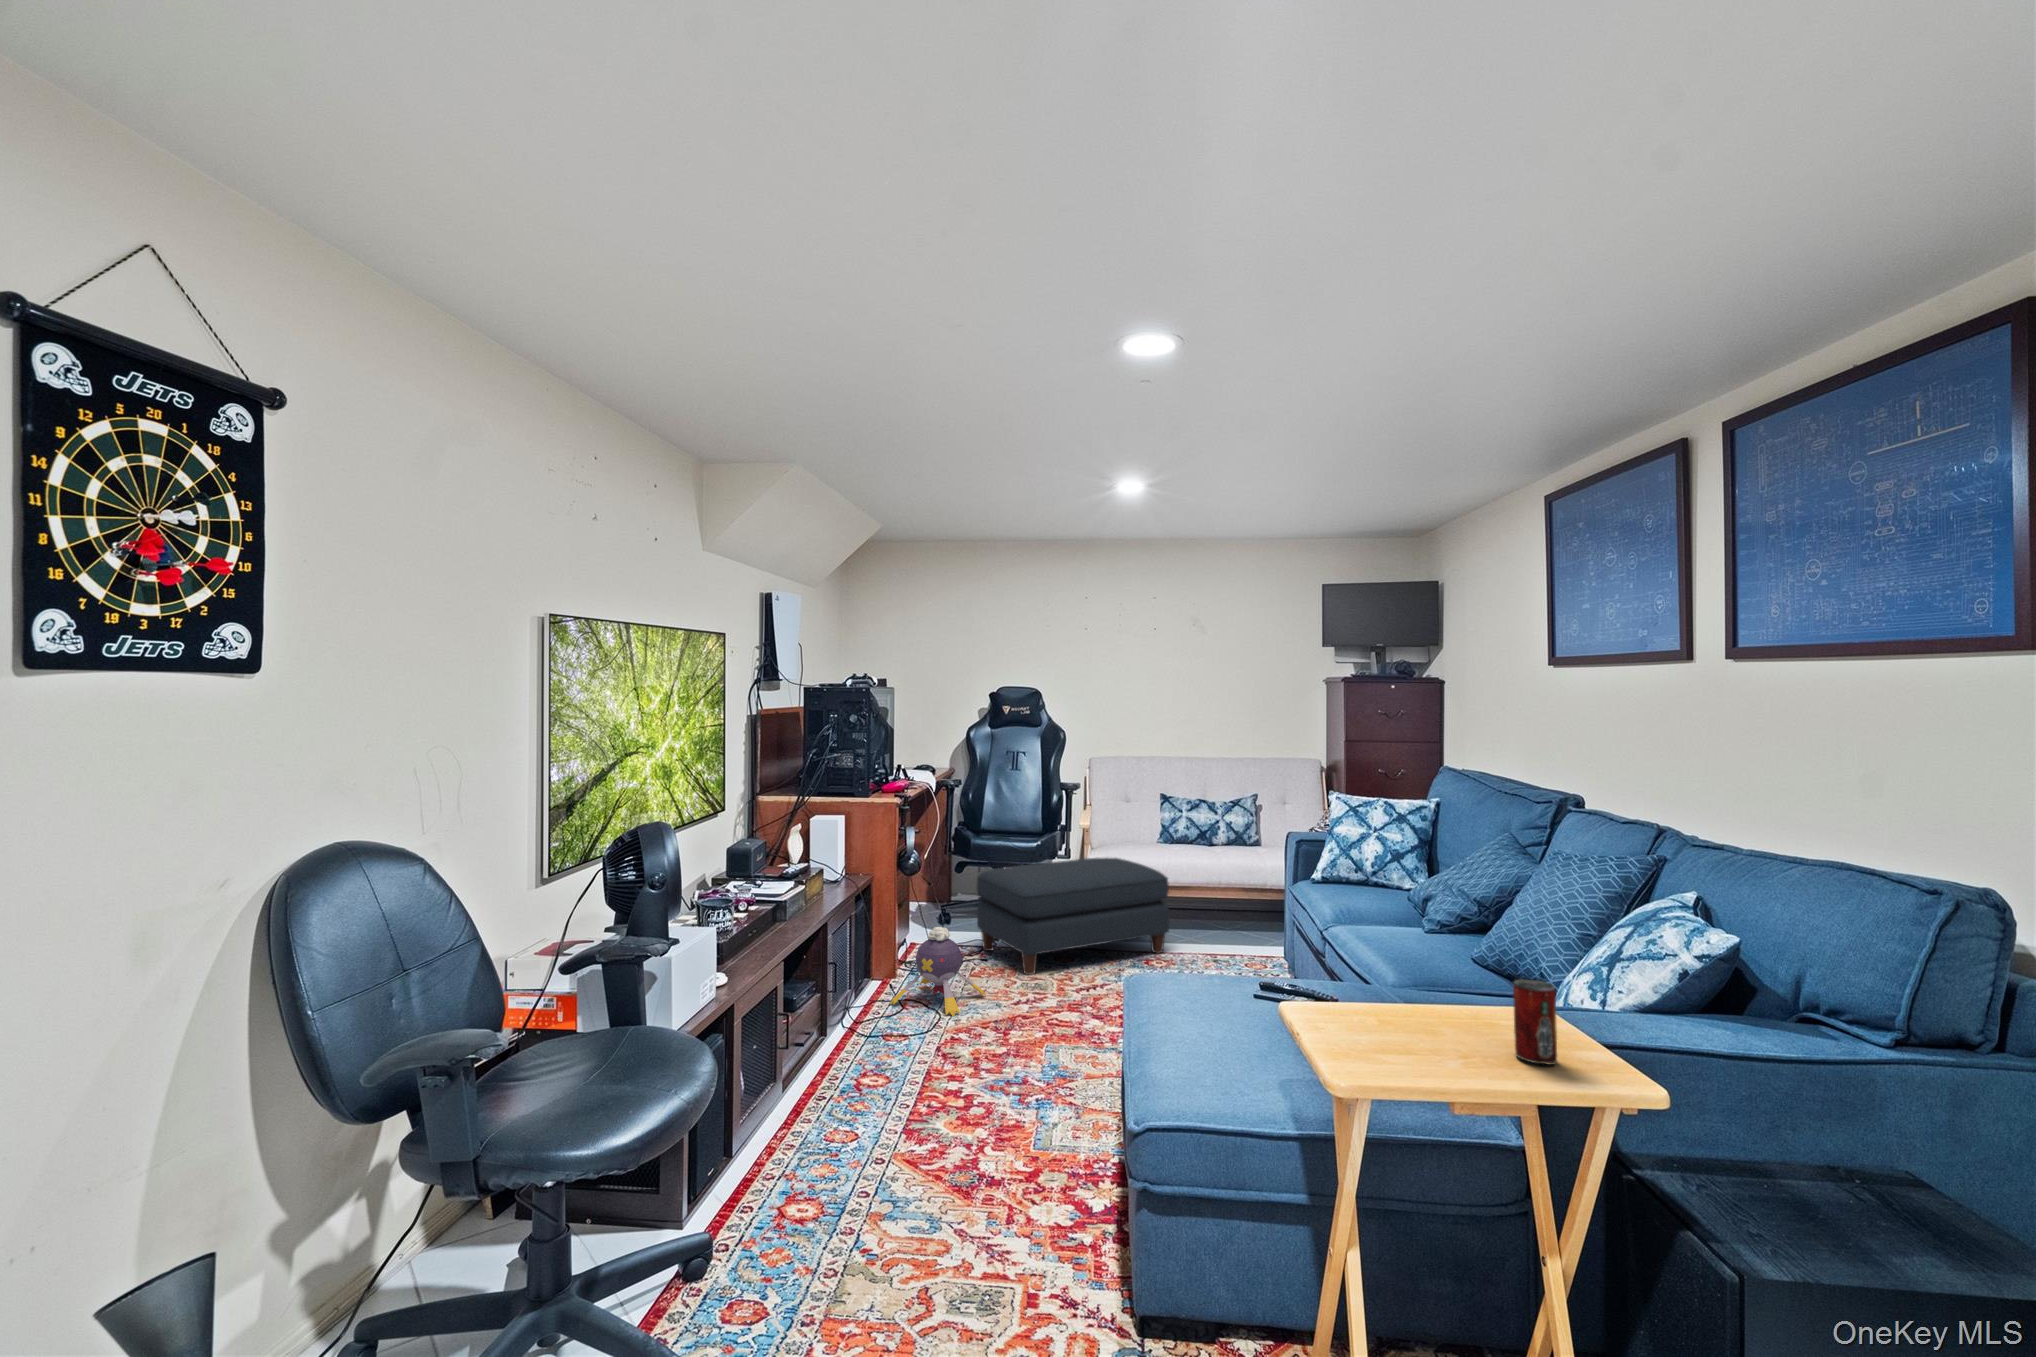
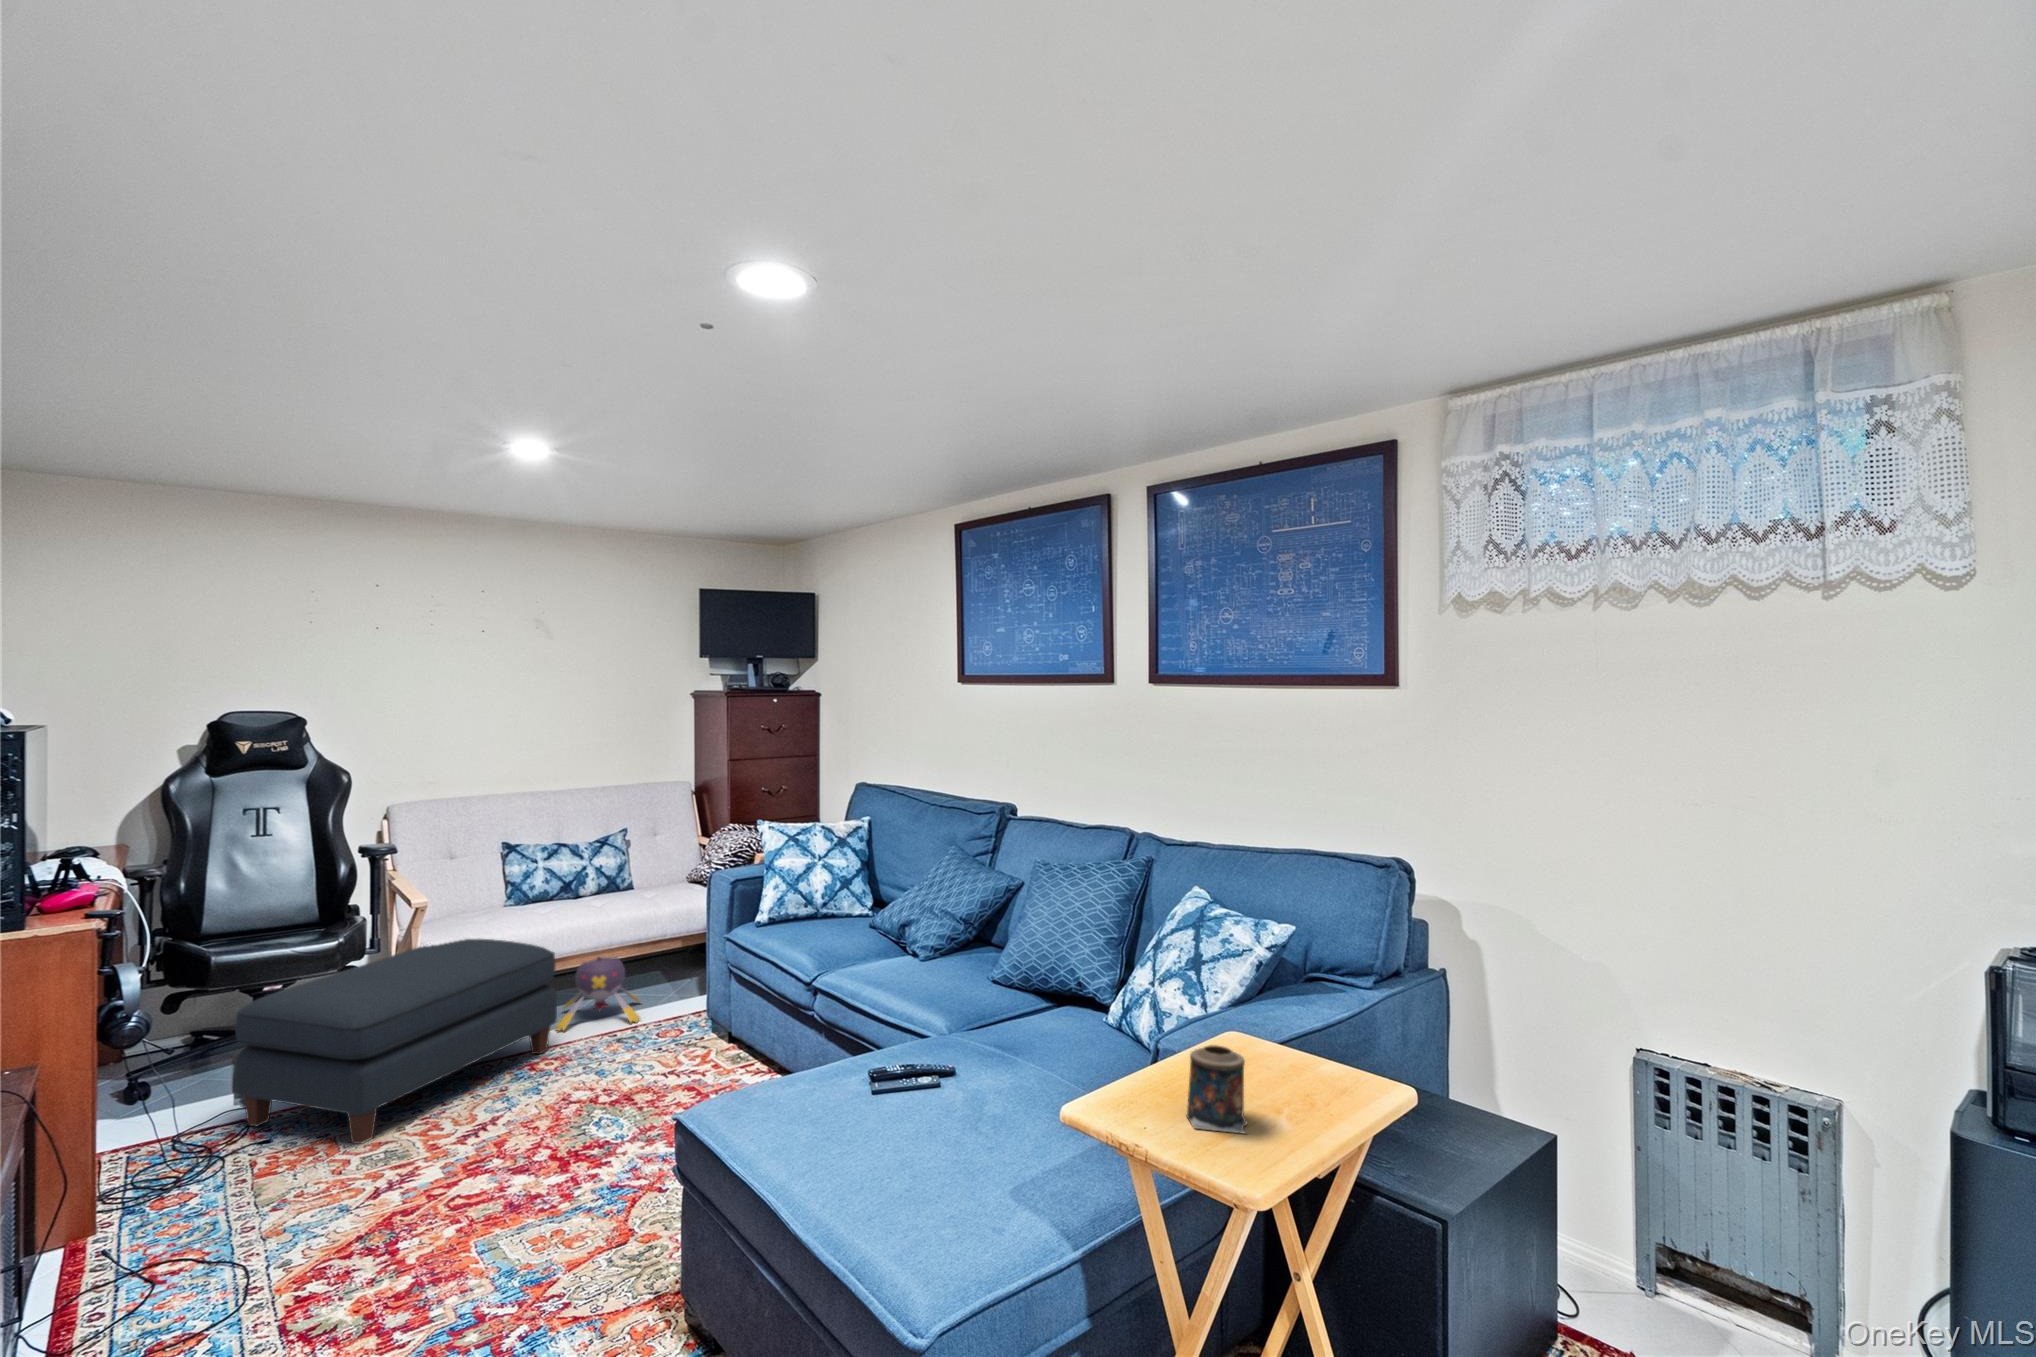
plush toy: present [890,927,986,1017] -> present [556,957,640,1031]
candle: none [1366,979,1432,1063] -> present [1186,1045,1247,1134]
beverage can: present [1513,979,1557,1065] -> none [1279,1012,1319,1093]

